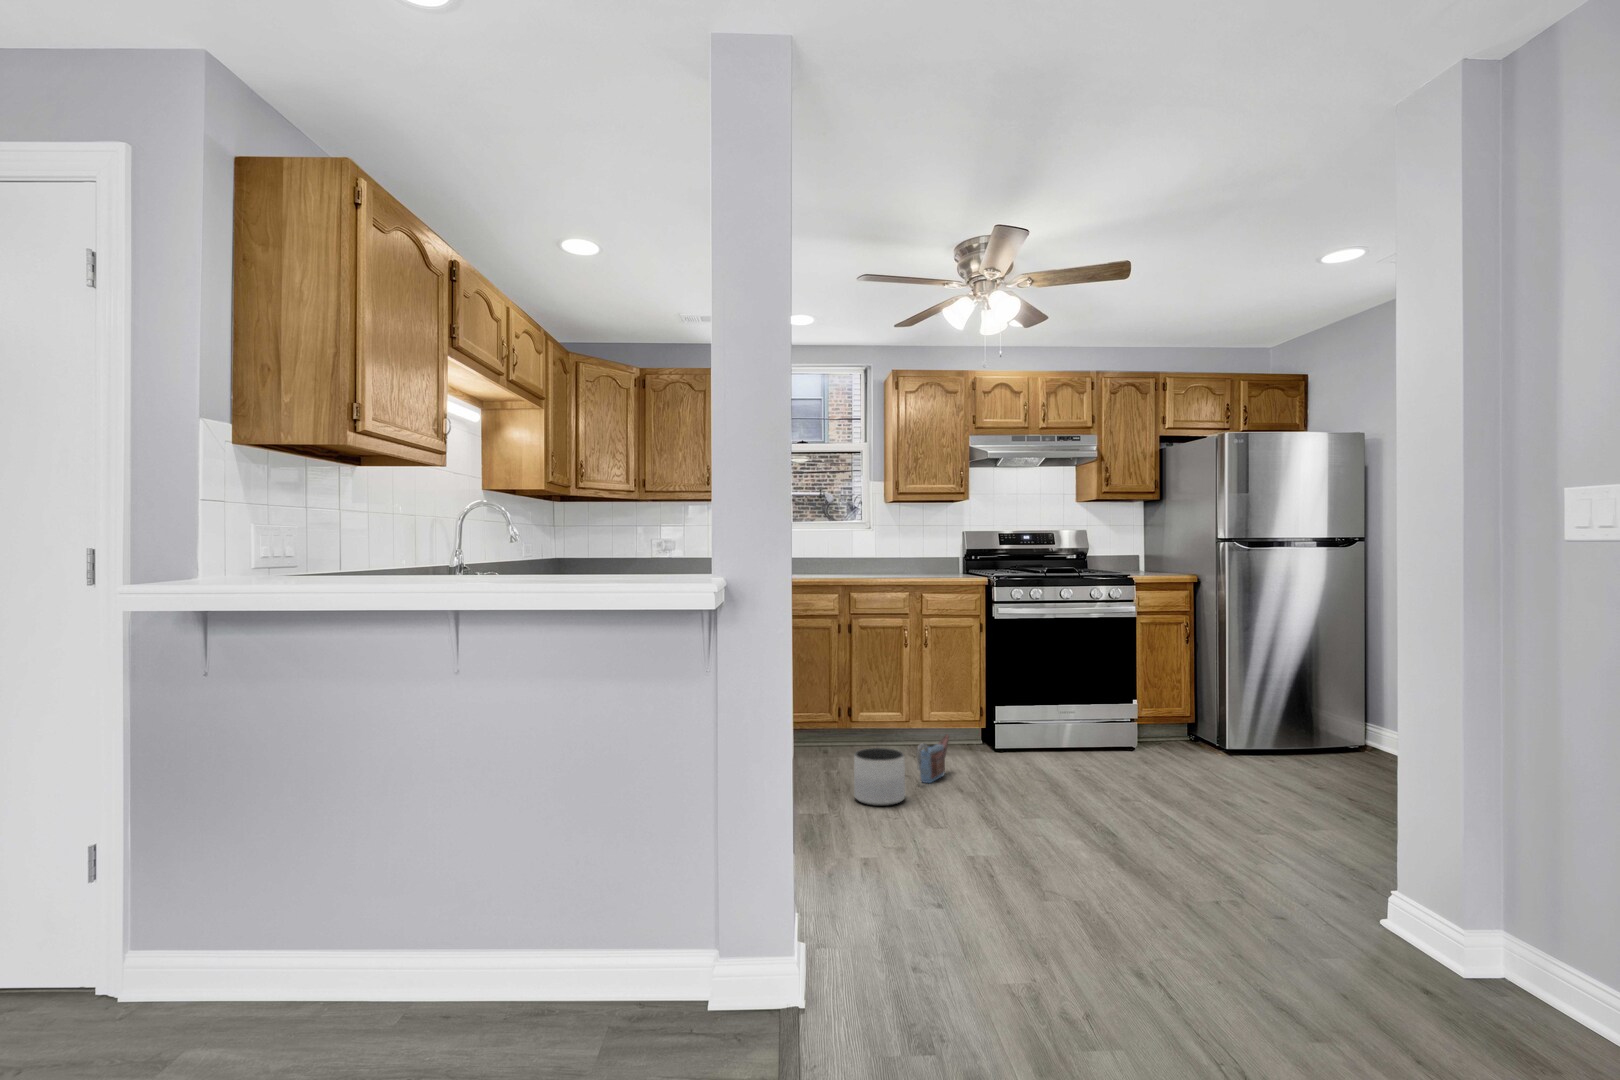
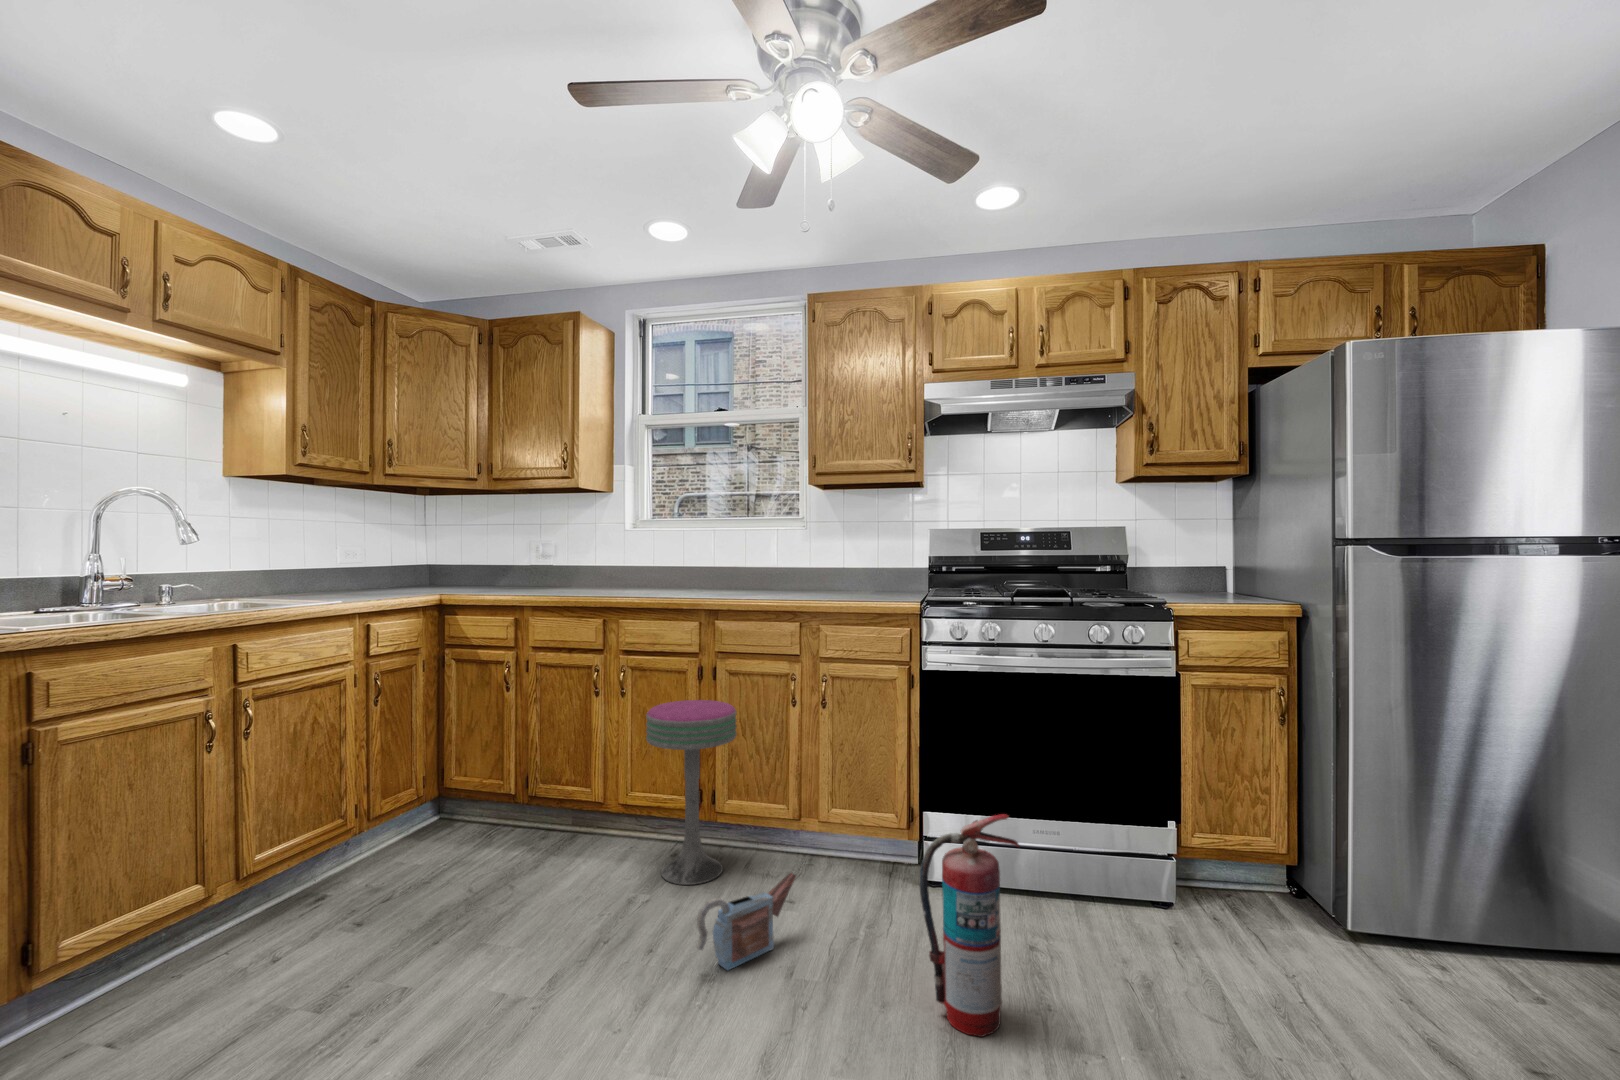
bar stool: none [821,646,880,760] -> present [646,700,737,885]
fire extinguisher: none [1043,678,1093,789] -> present [920,814,1019,1037]
planter: present [854,748,905,806] -> none [543,910,638,1039]

